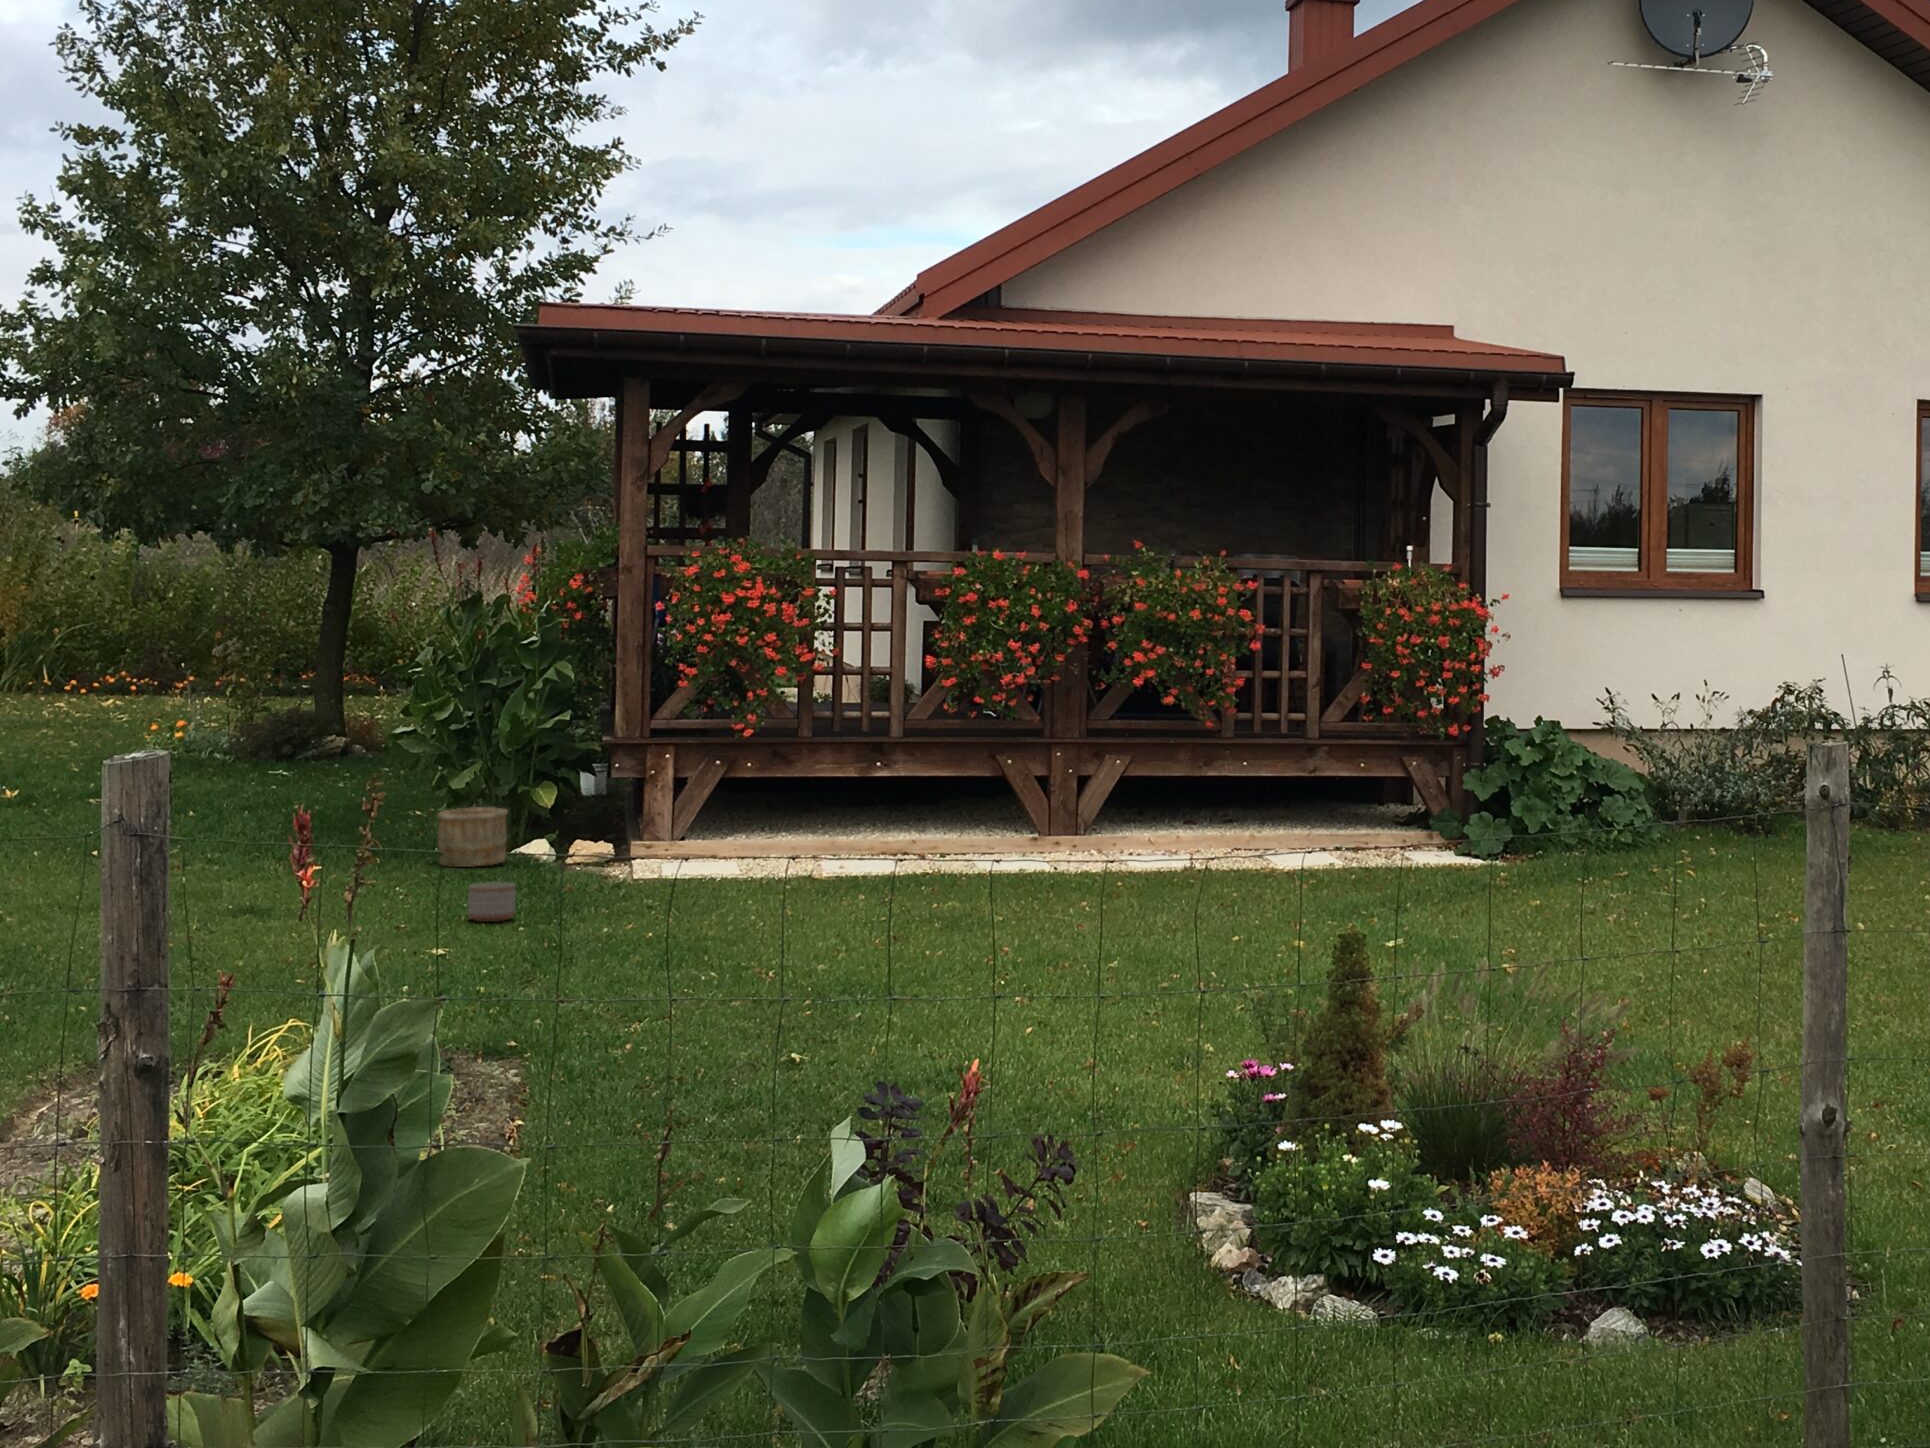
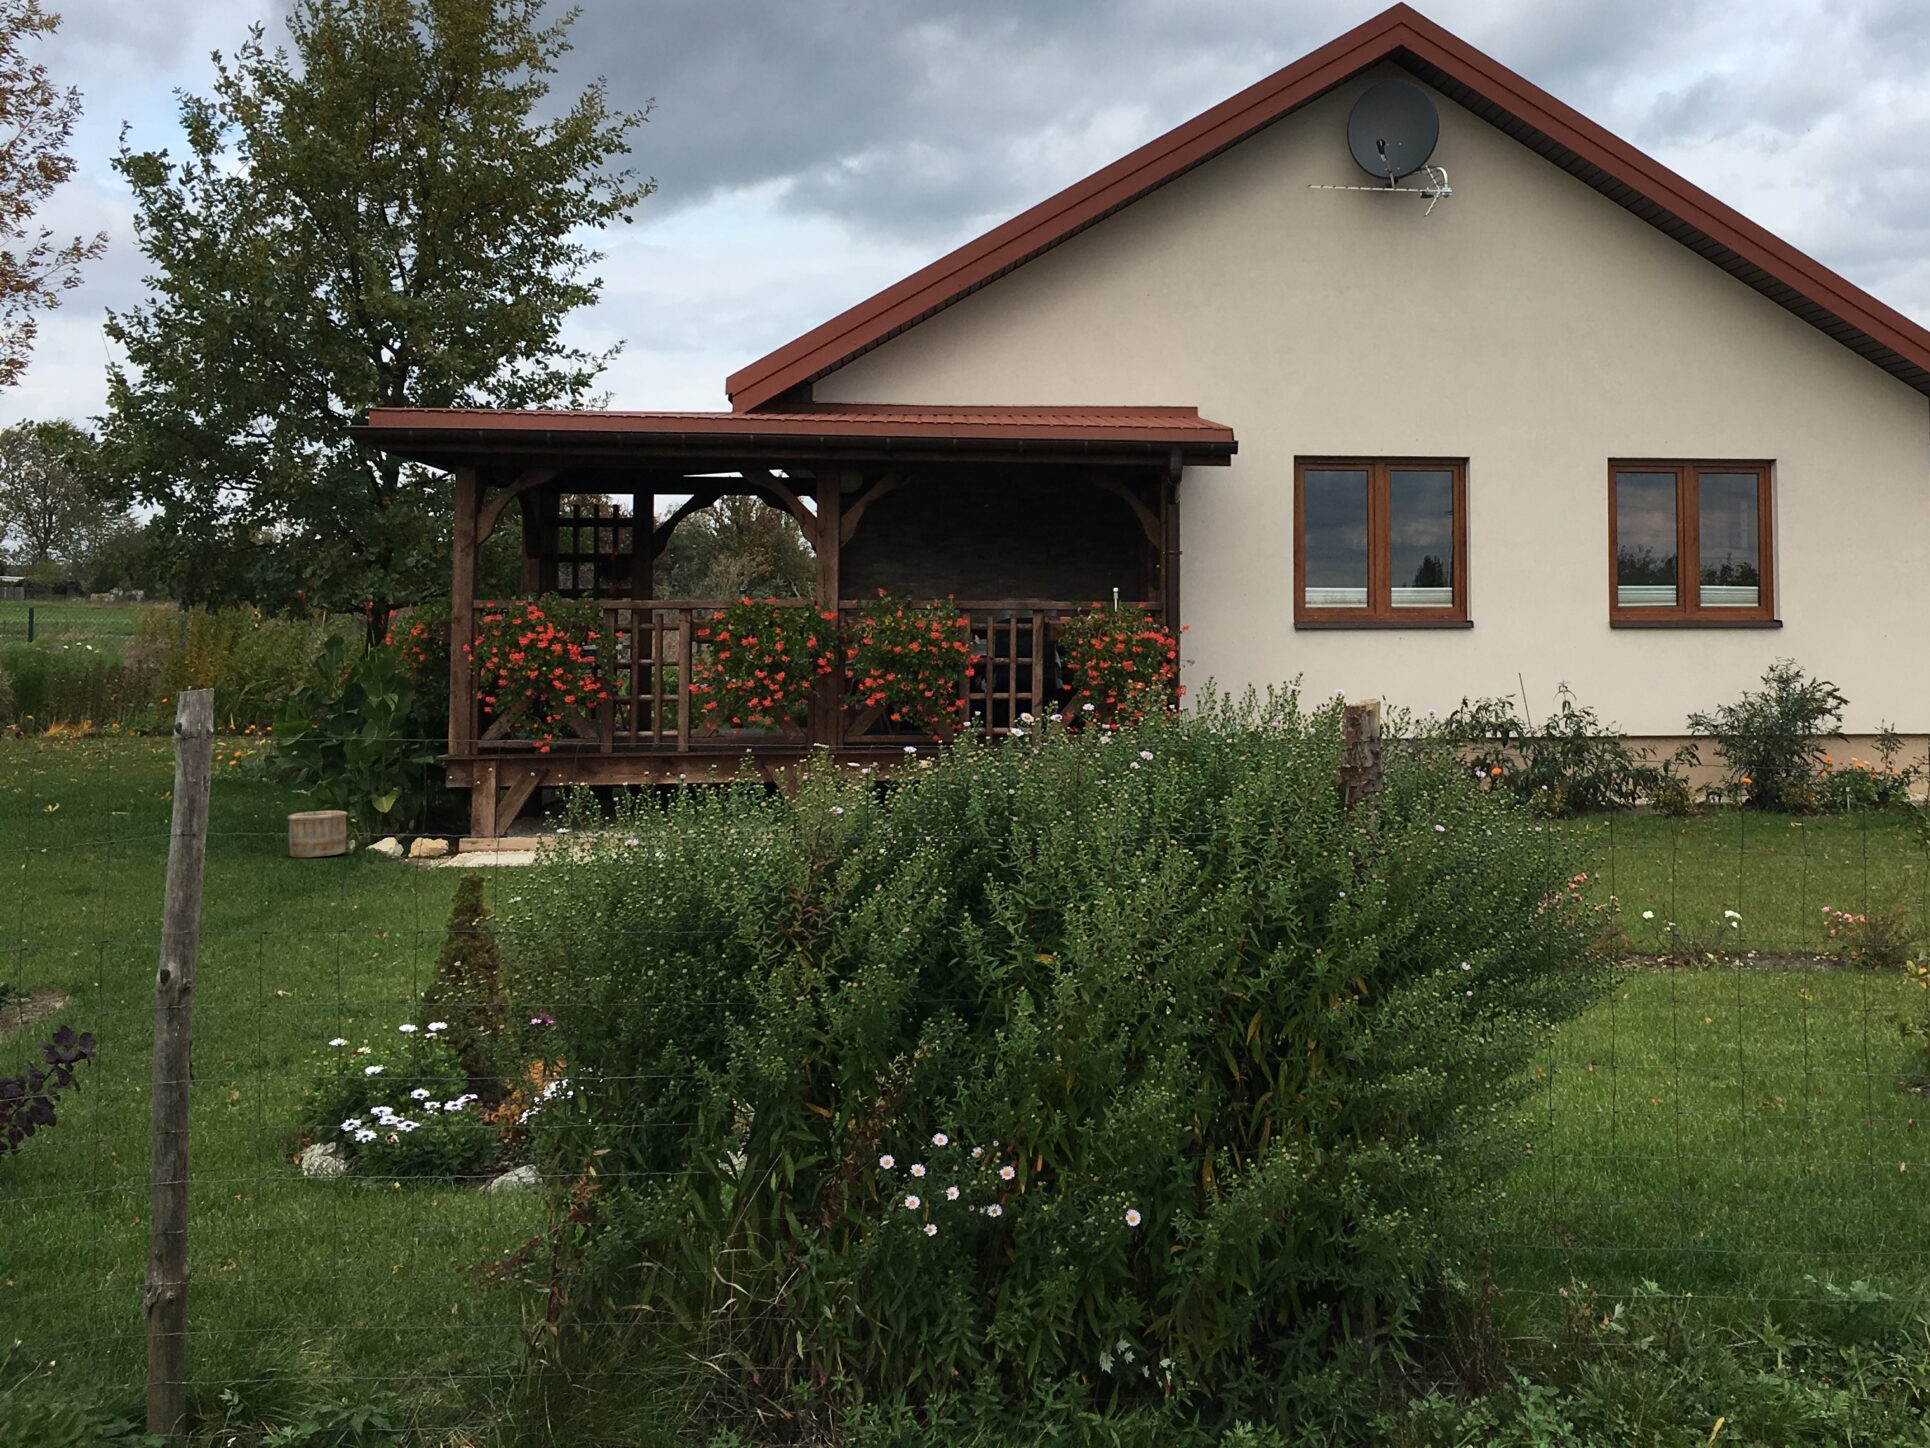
planter: present [468,882,515,922] -> none [237,863,276,894]

